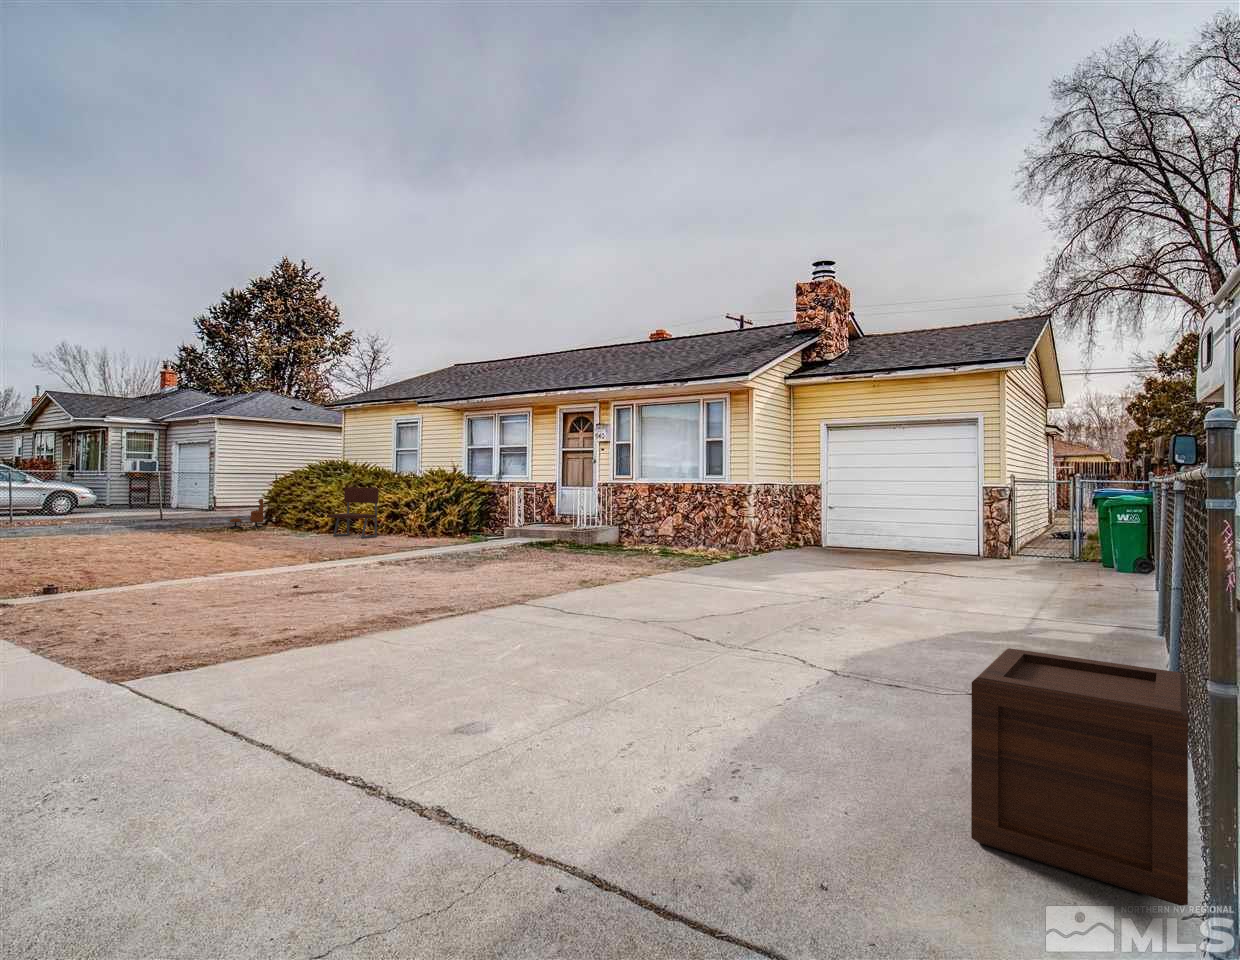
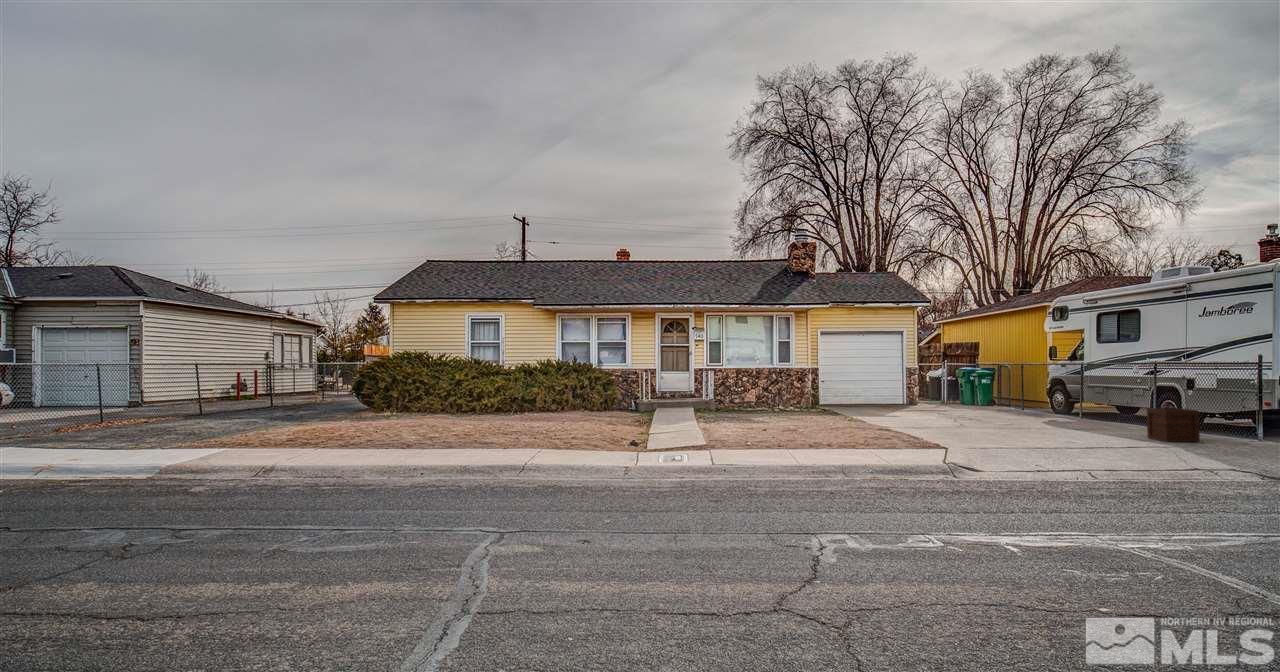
bench: present [327,487,379,538] -> none [503,377,540,419]
lounge chair: present [229,499,264,529] -> none [334,391,366,422]

